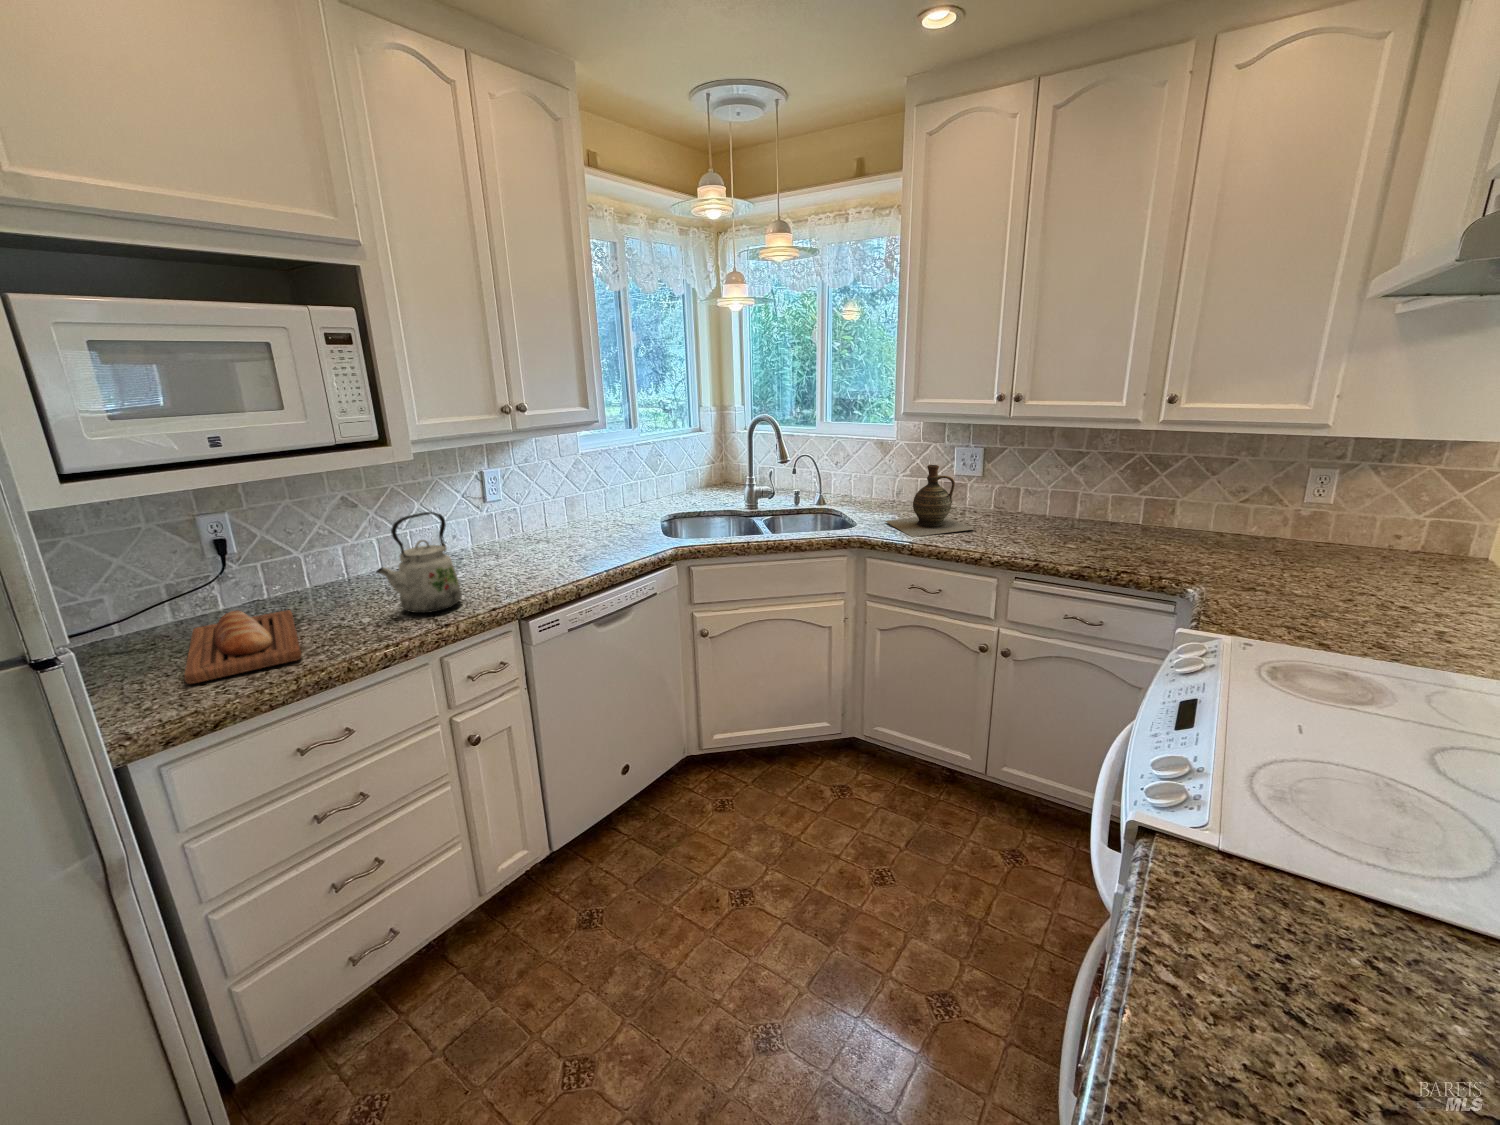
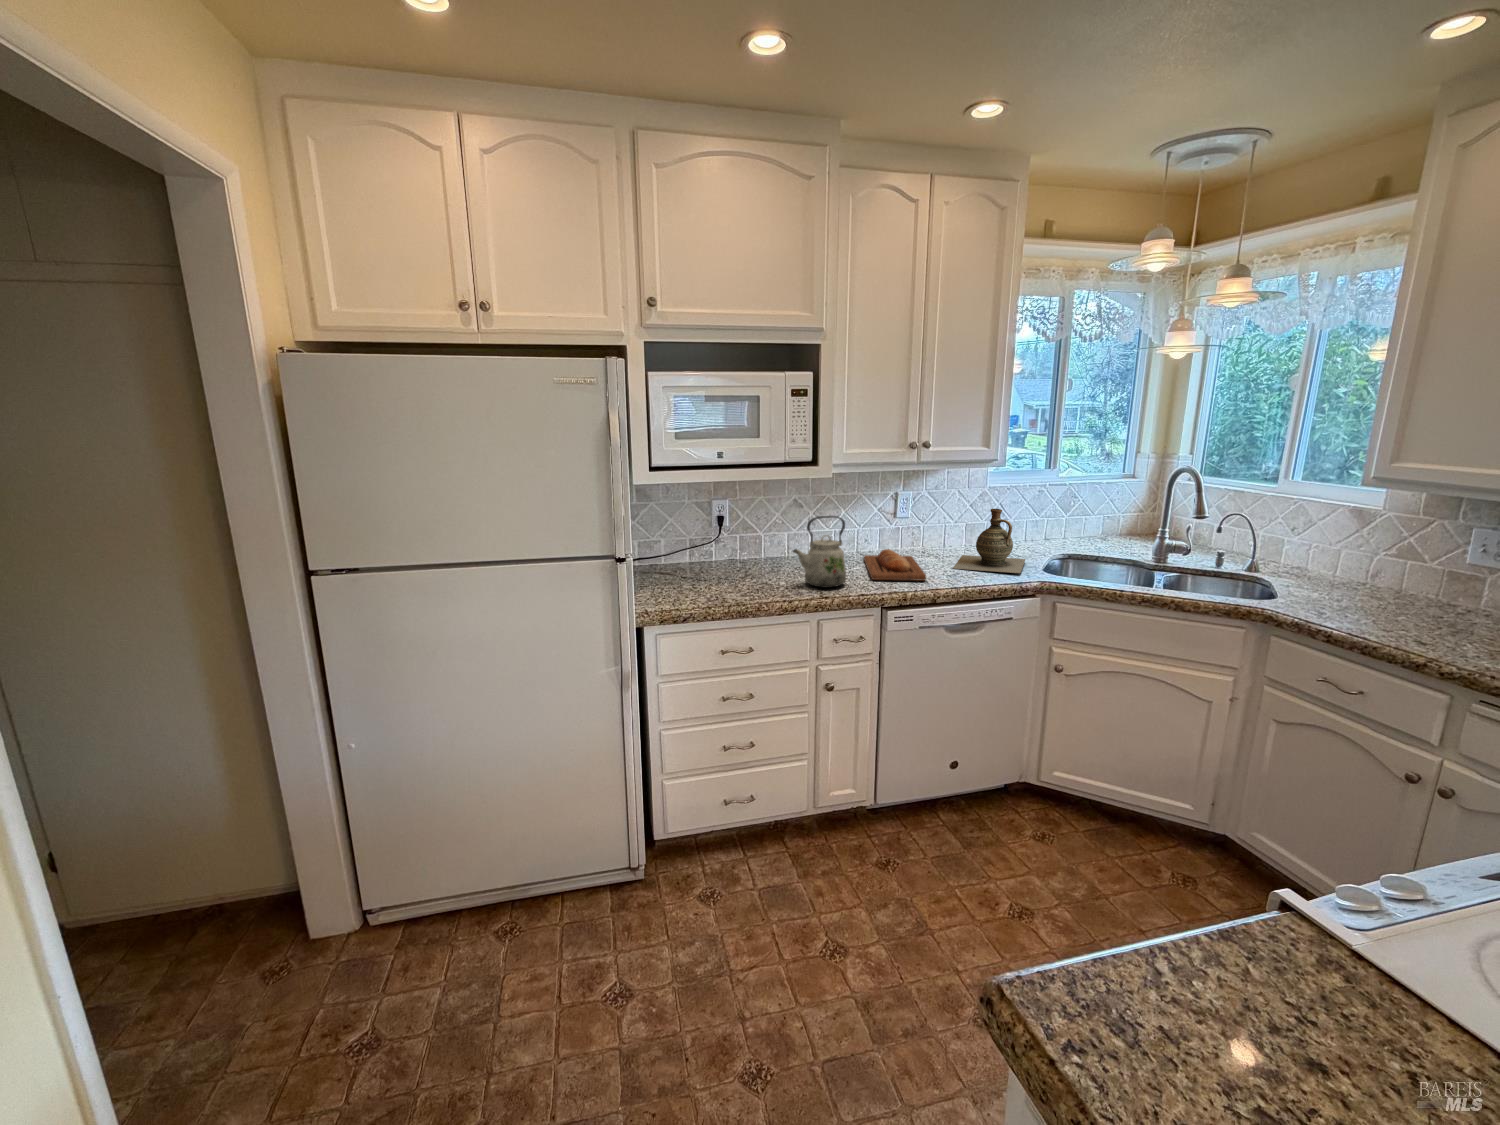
ceramic jug: present [885,465,974,537] -> present [953,509,1025,573]
bread loaf: present [184,610,302,684] -> present [864,549,926,581]

